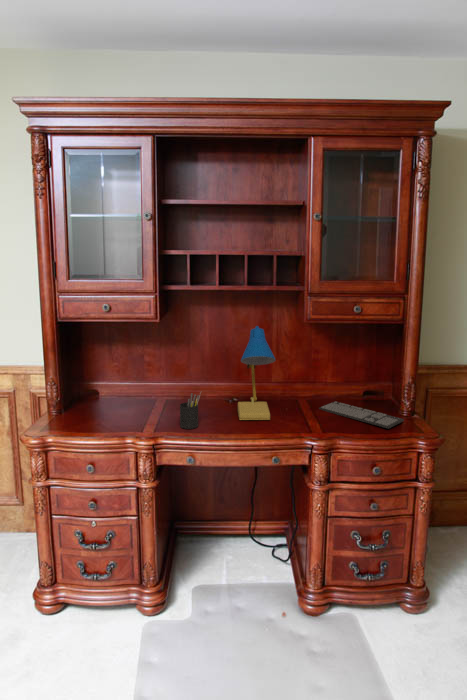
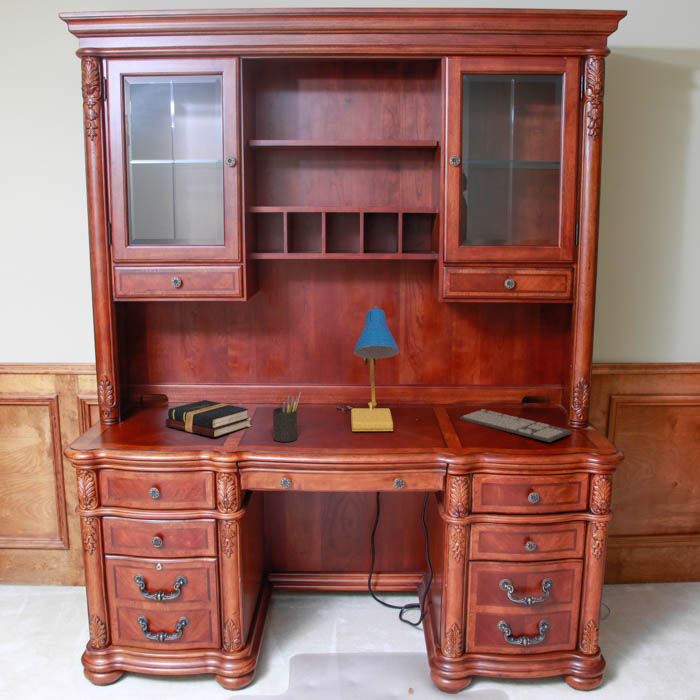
hardback book: none [98,395,163,426] -> present [166,400,251,437]

